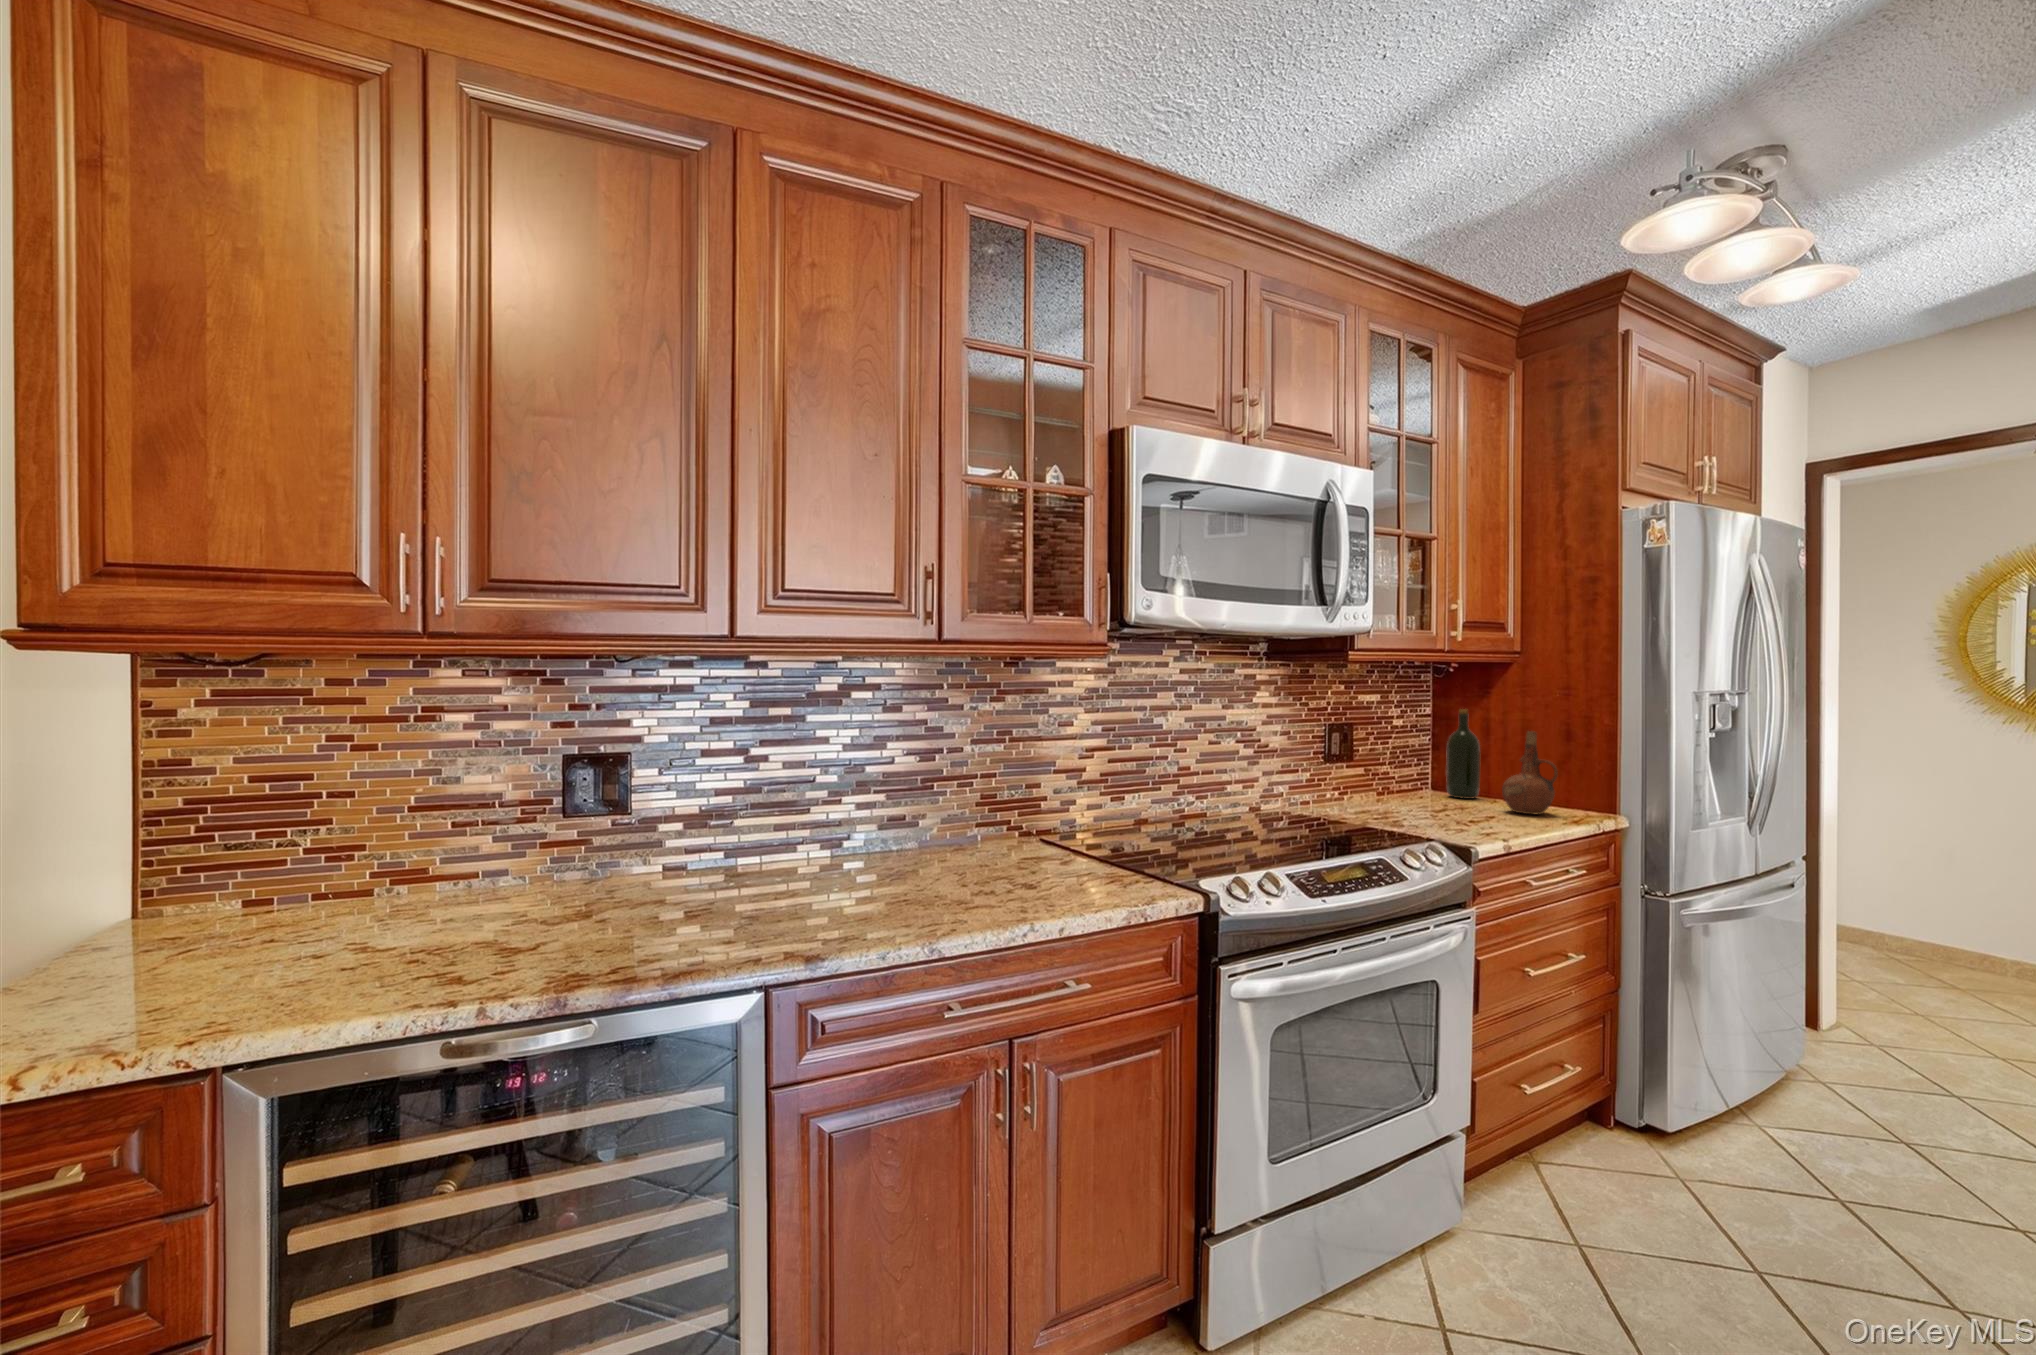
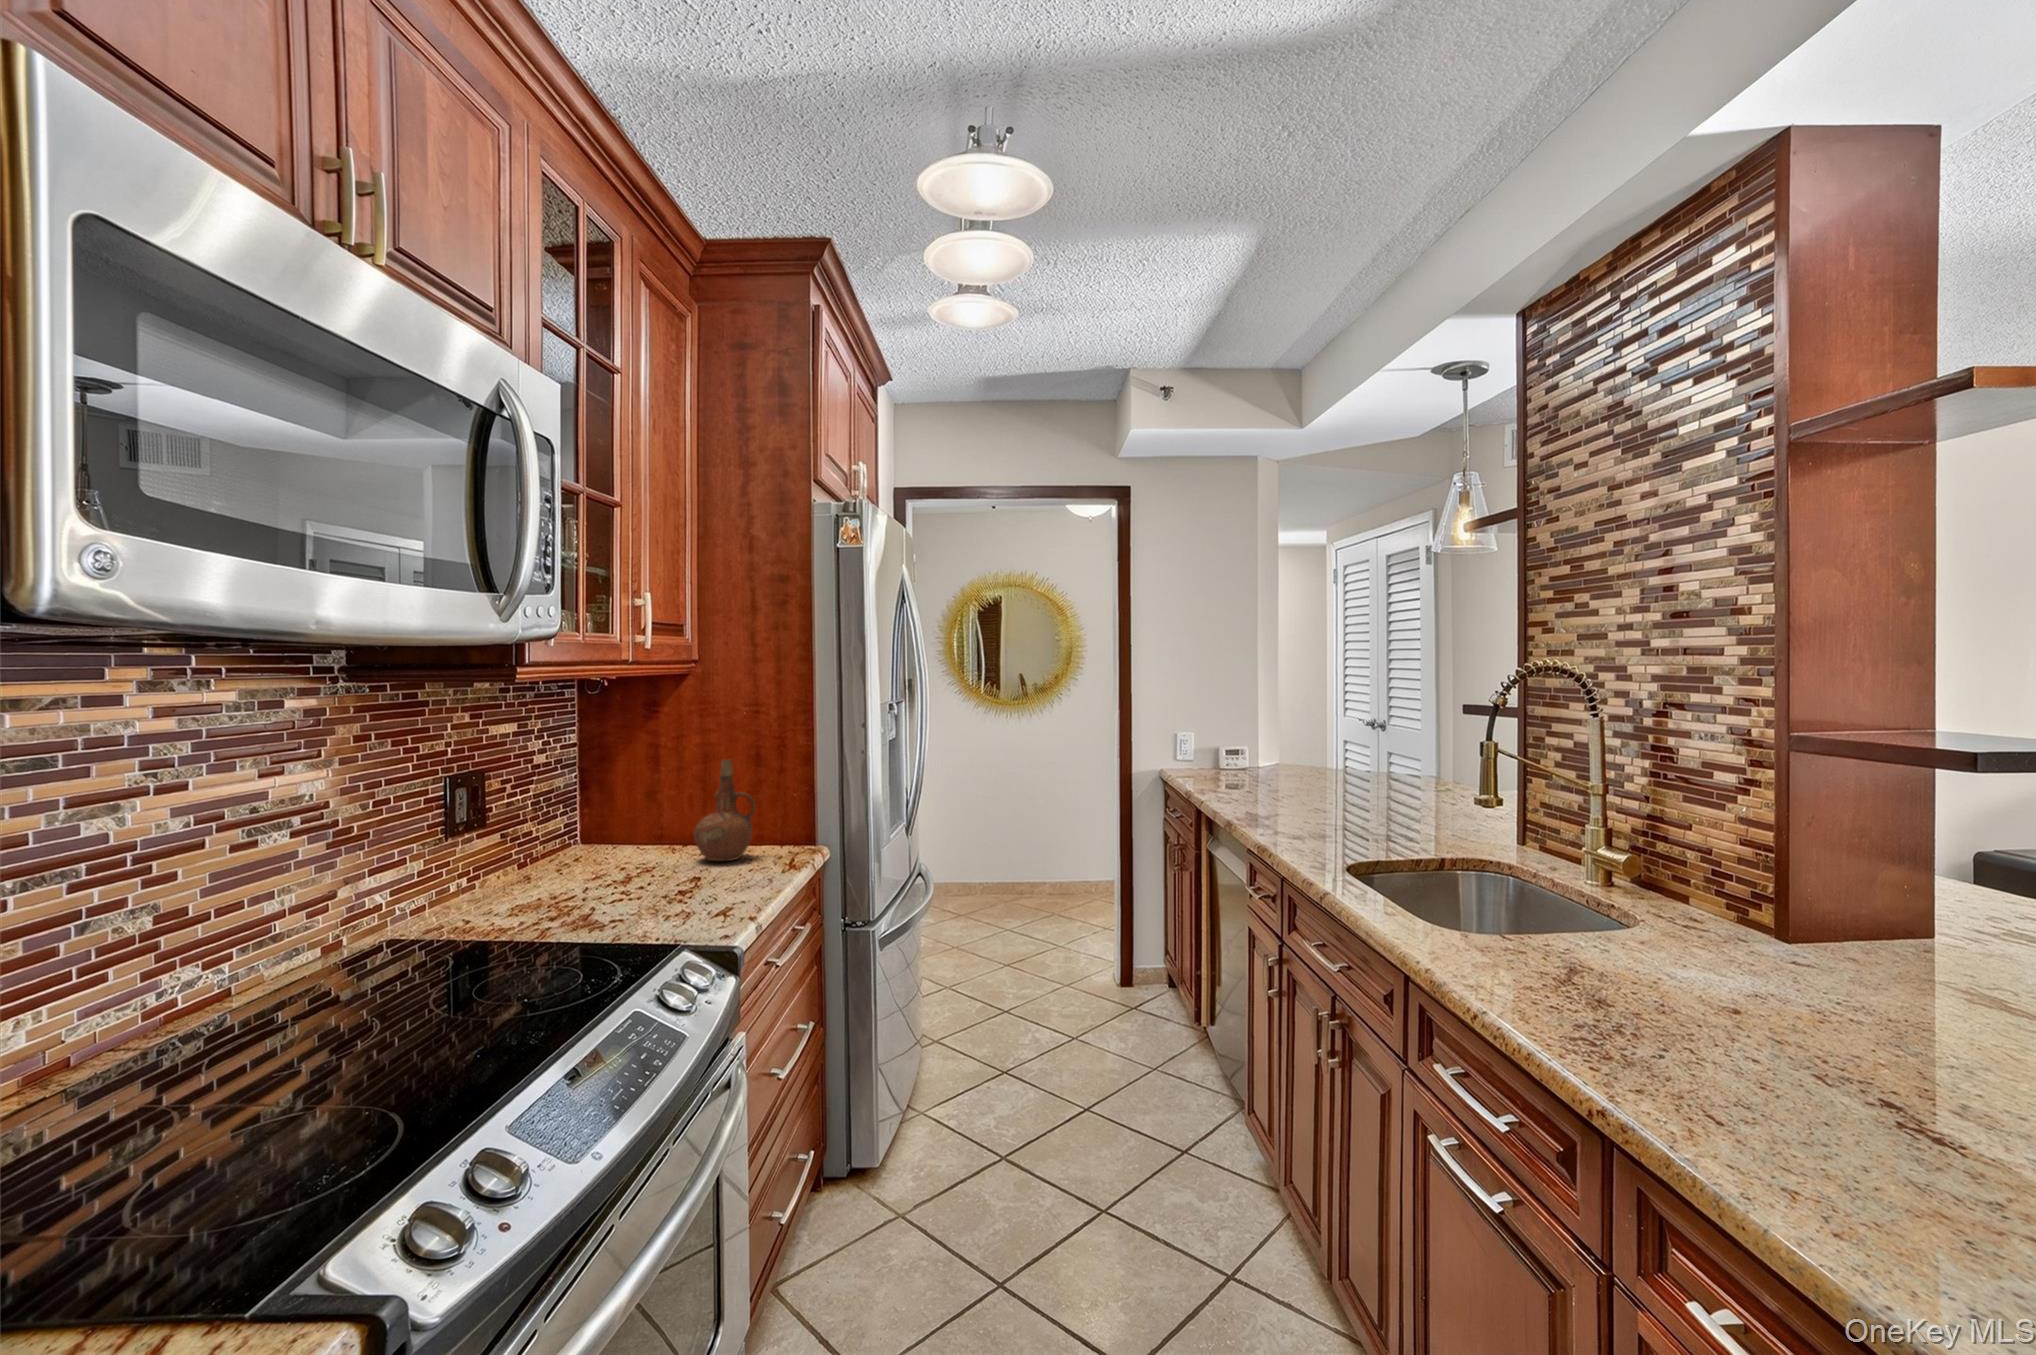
wine bottle: present [1446,709,1481,799] -> none [608,735,651,851]

